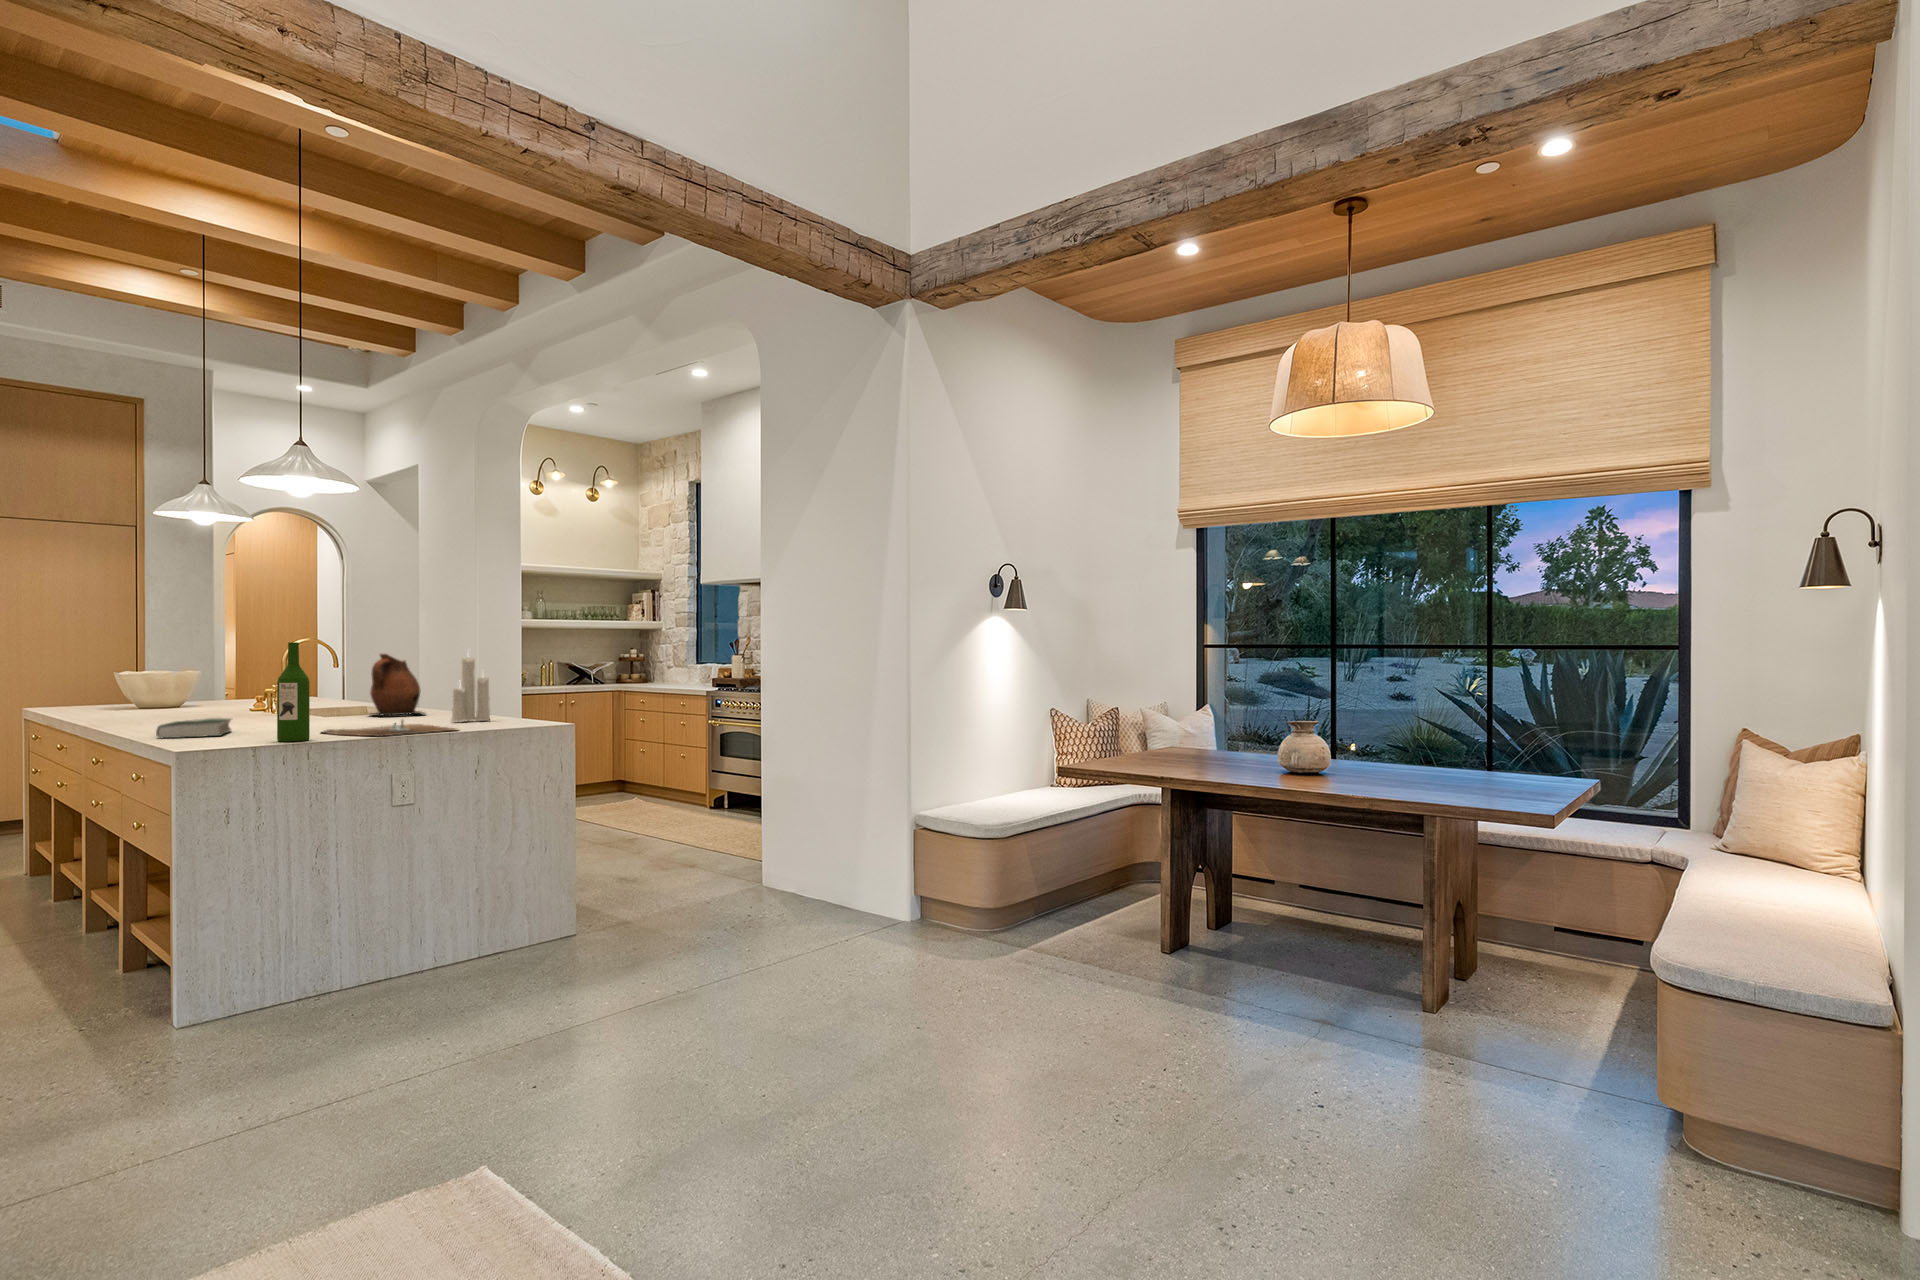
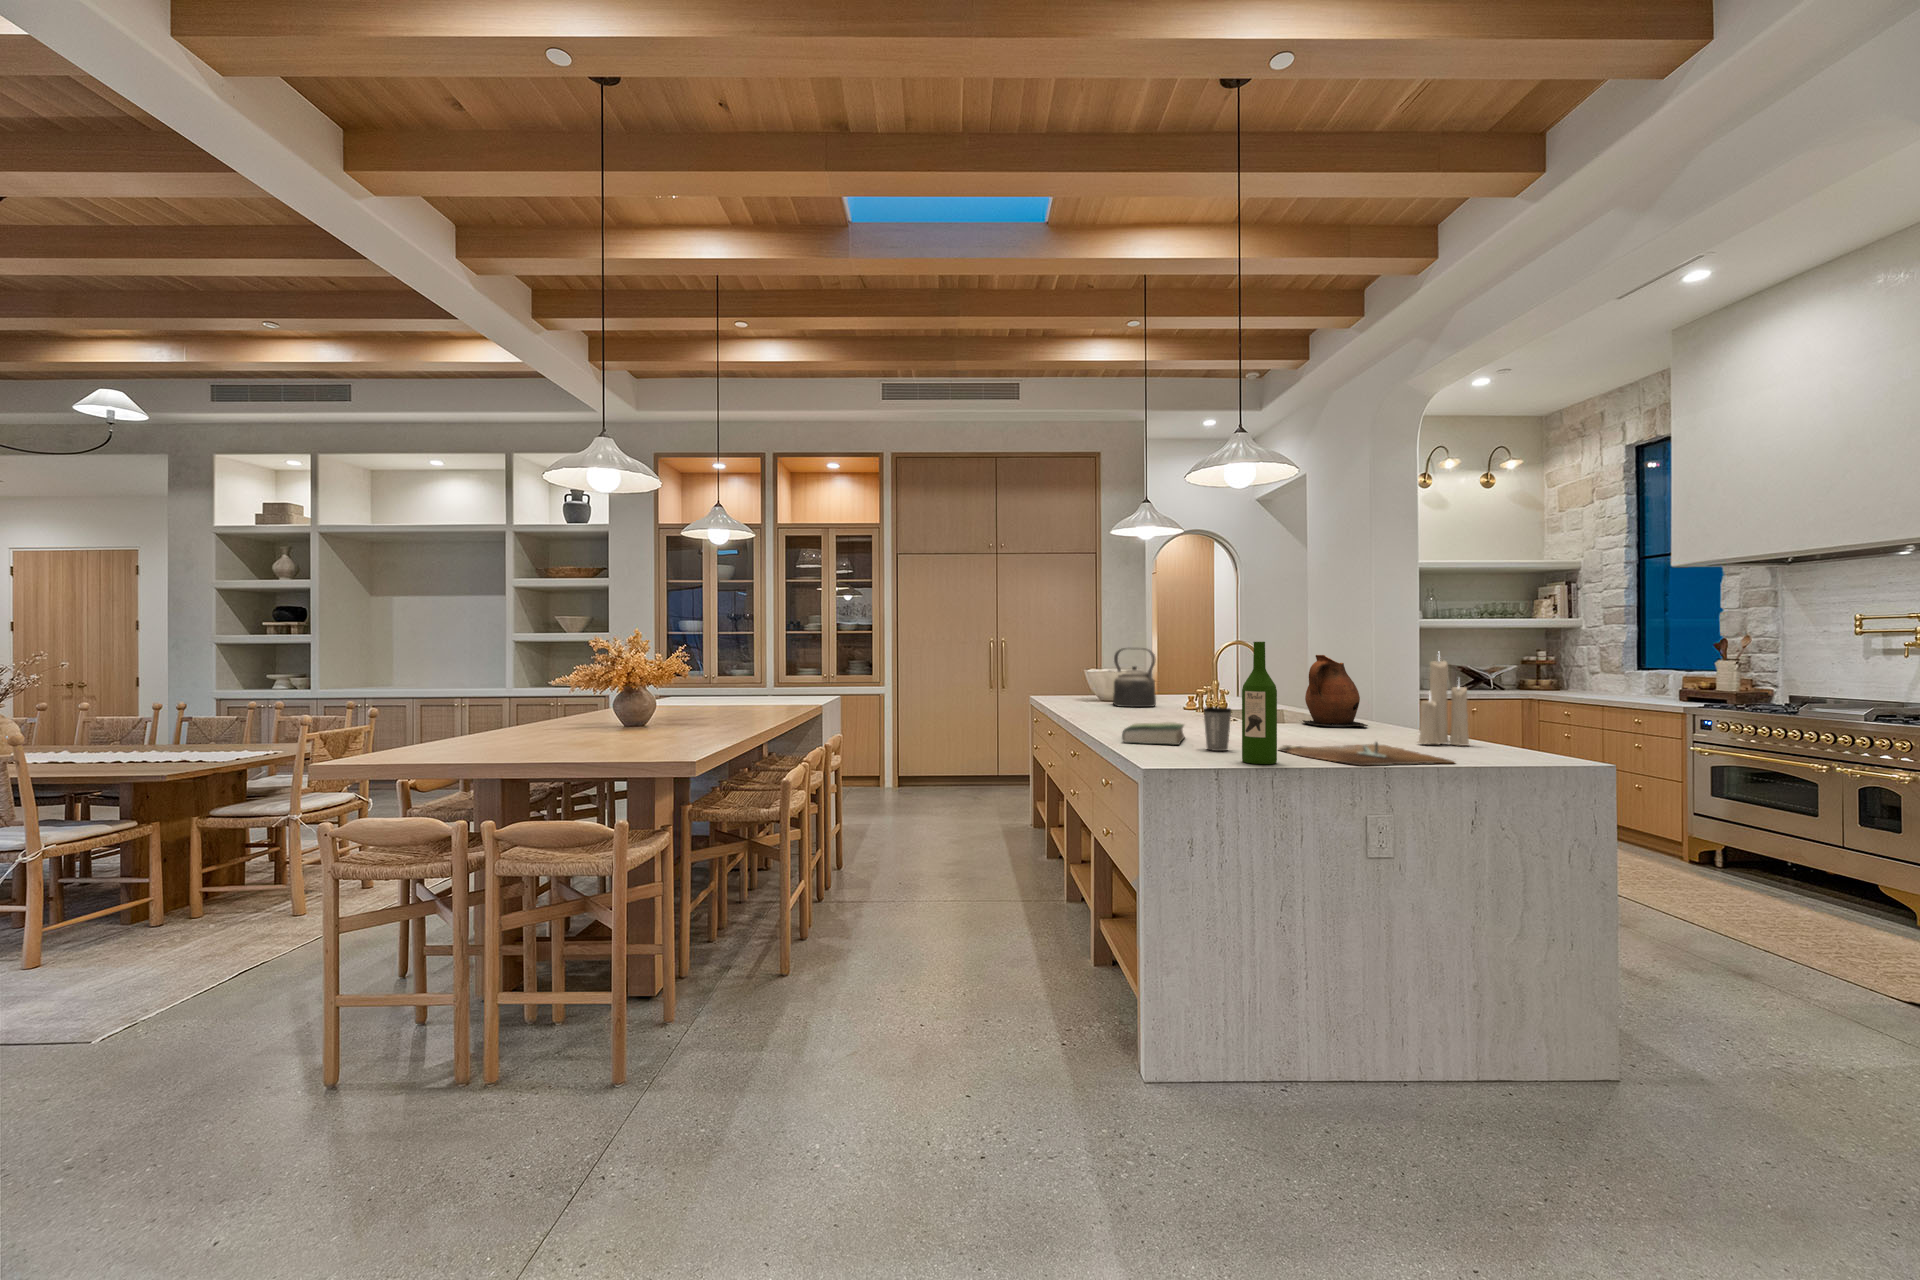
kettle: none [150,649,214,713] -> present [1109,648,1156,707]
coffee cup: none [245,699,274,737] -> present [1203,707,1231,751]

